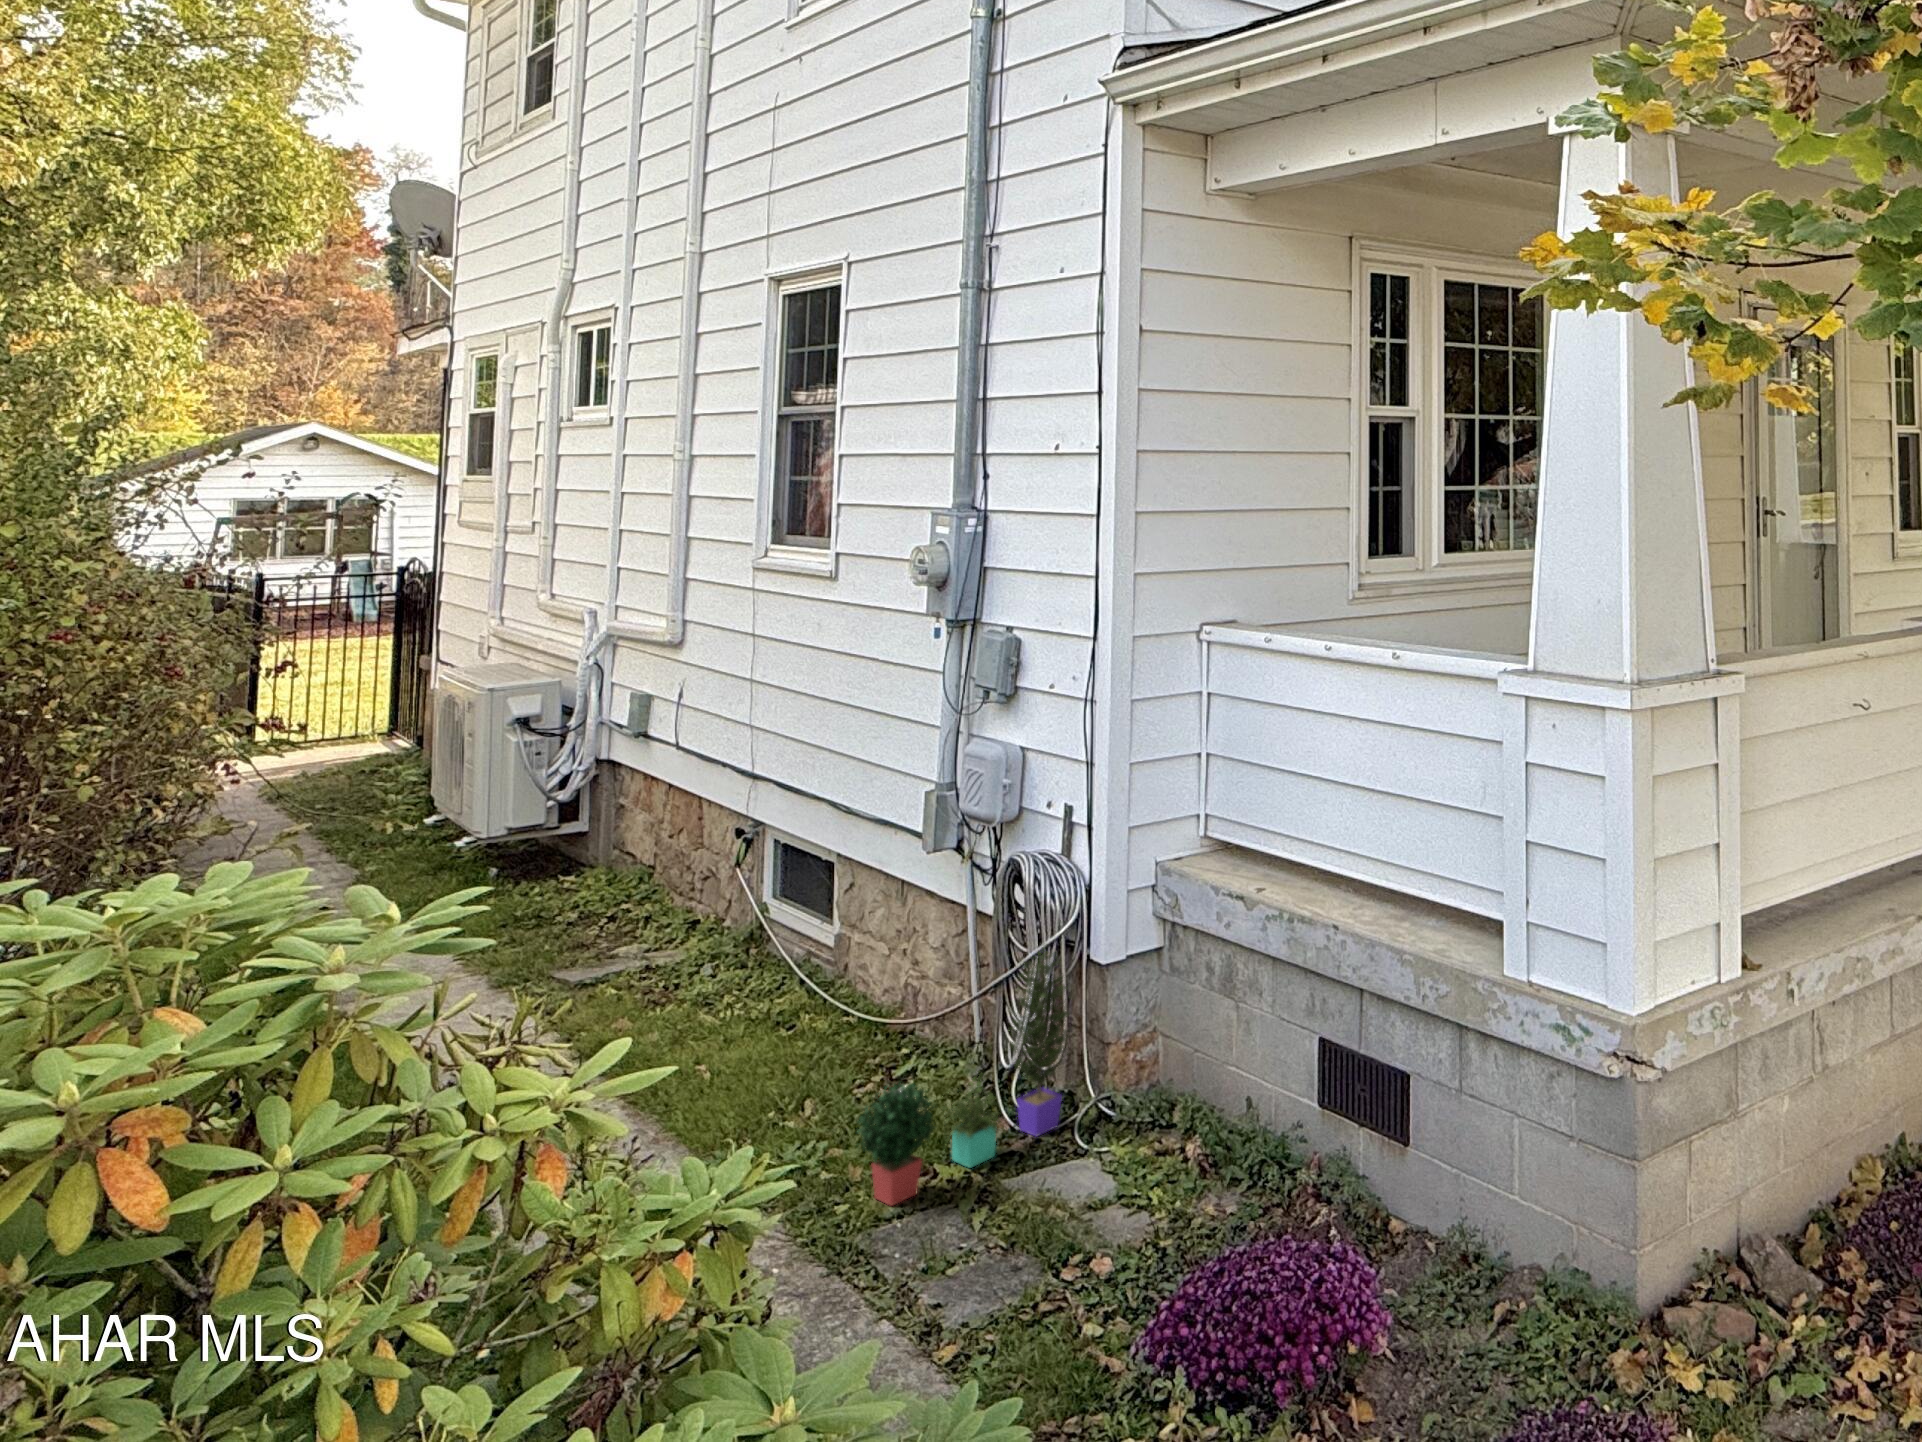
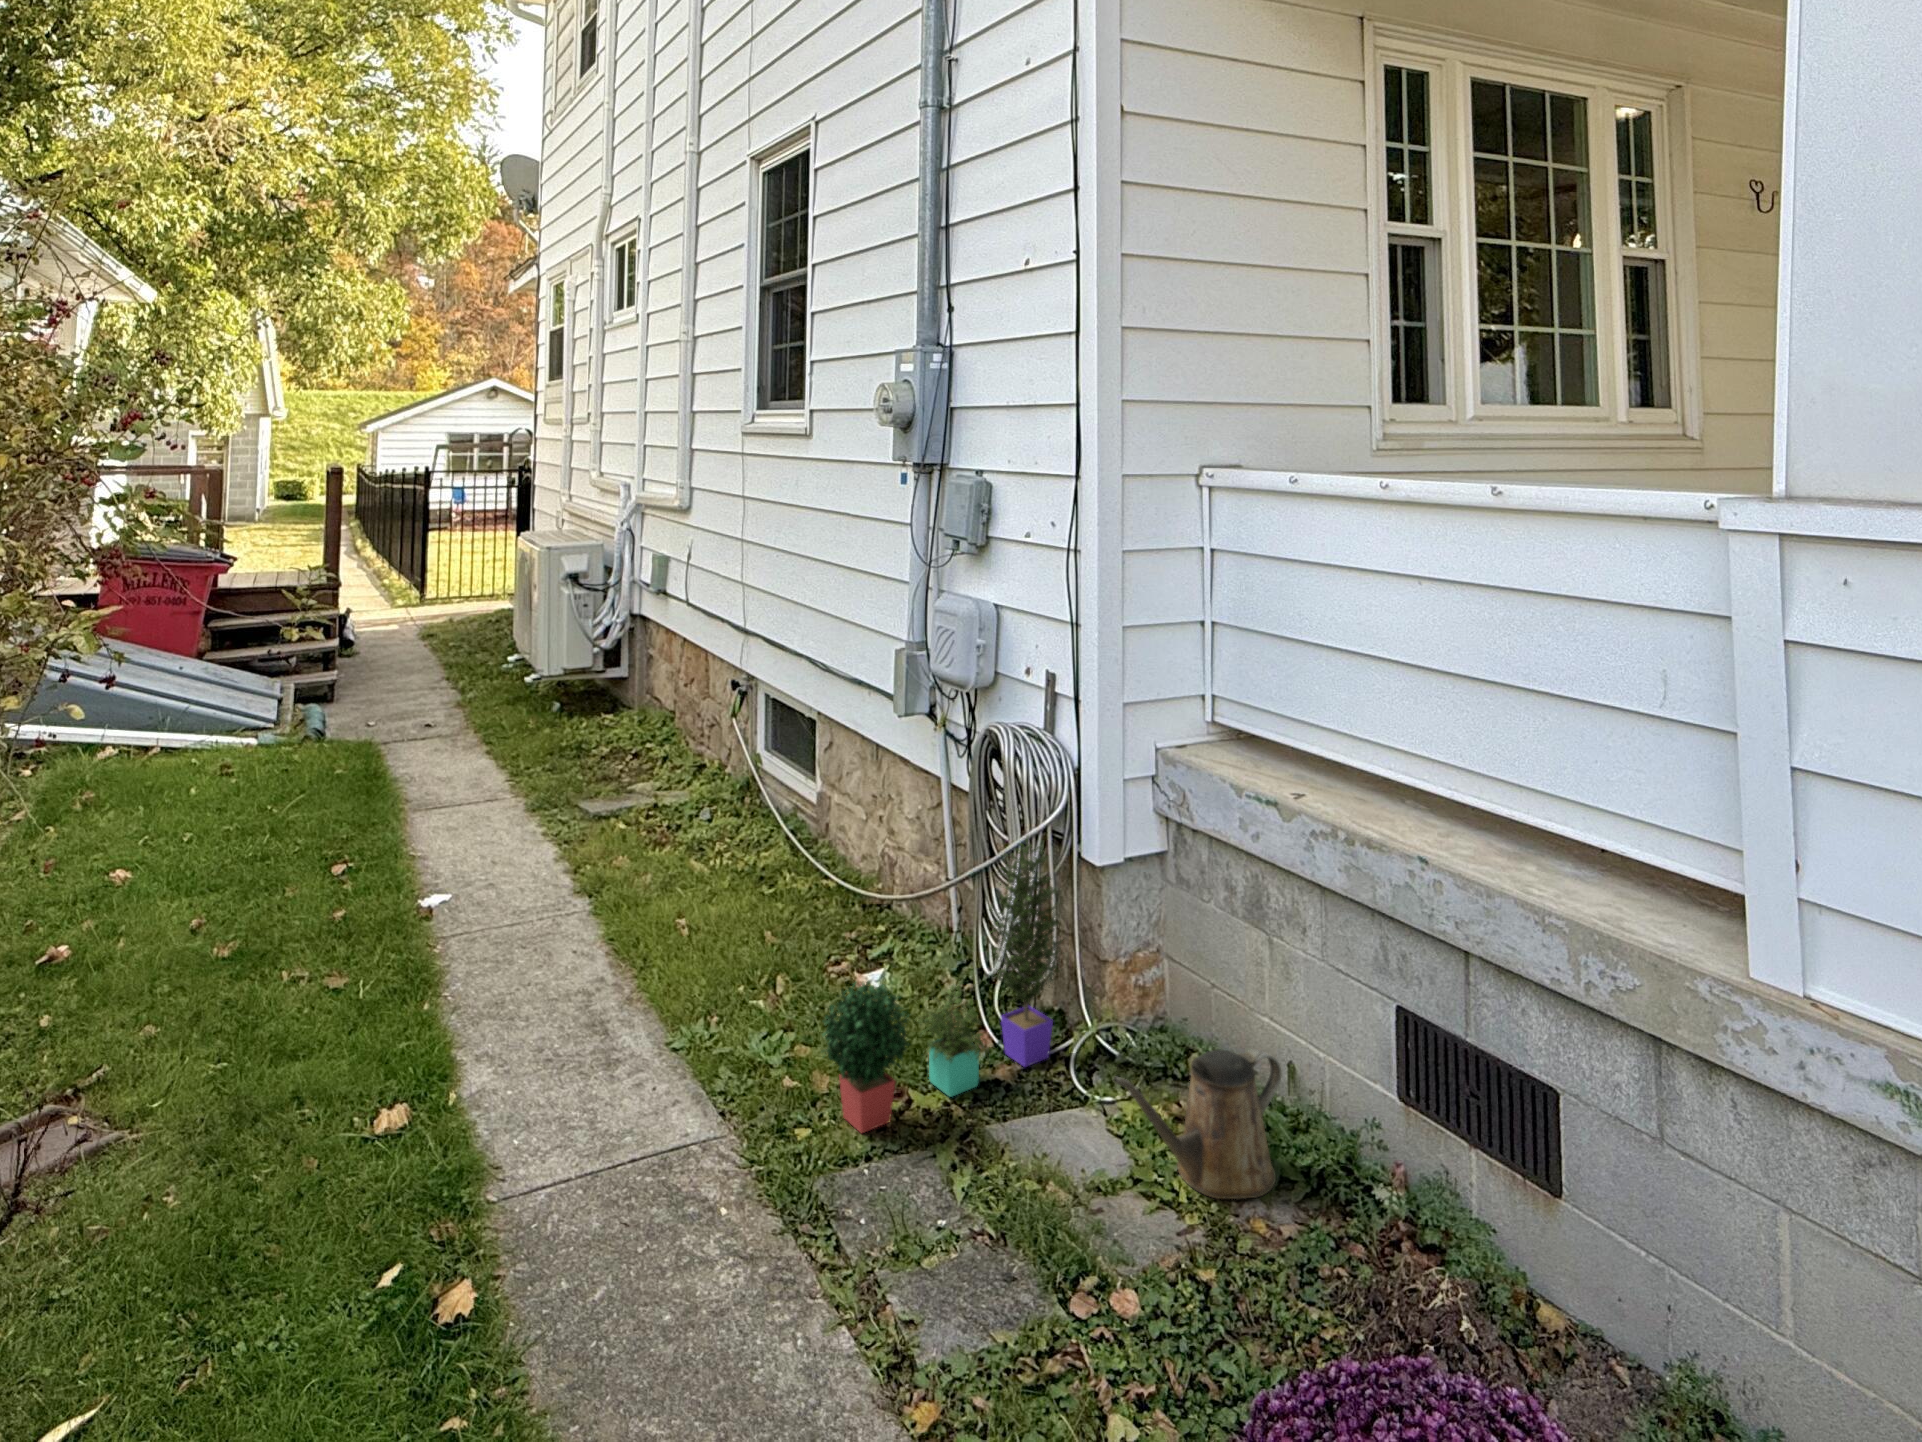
watering can: none [1102,1082,1236,1194] -> present [1113,1049,1281,1199]

